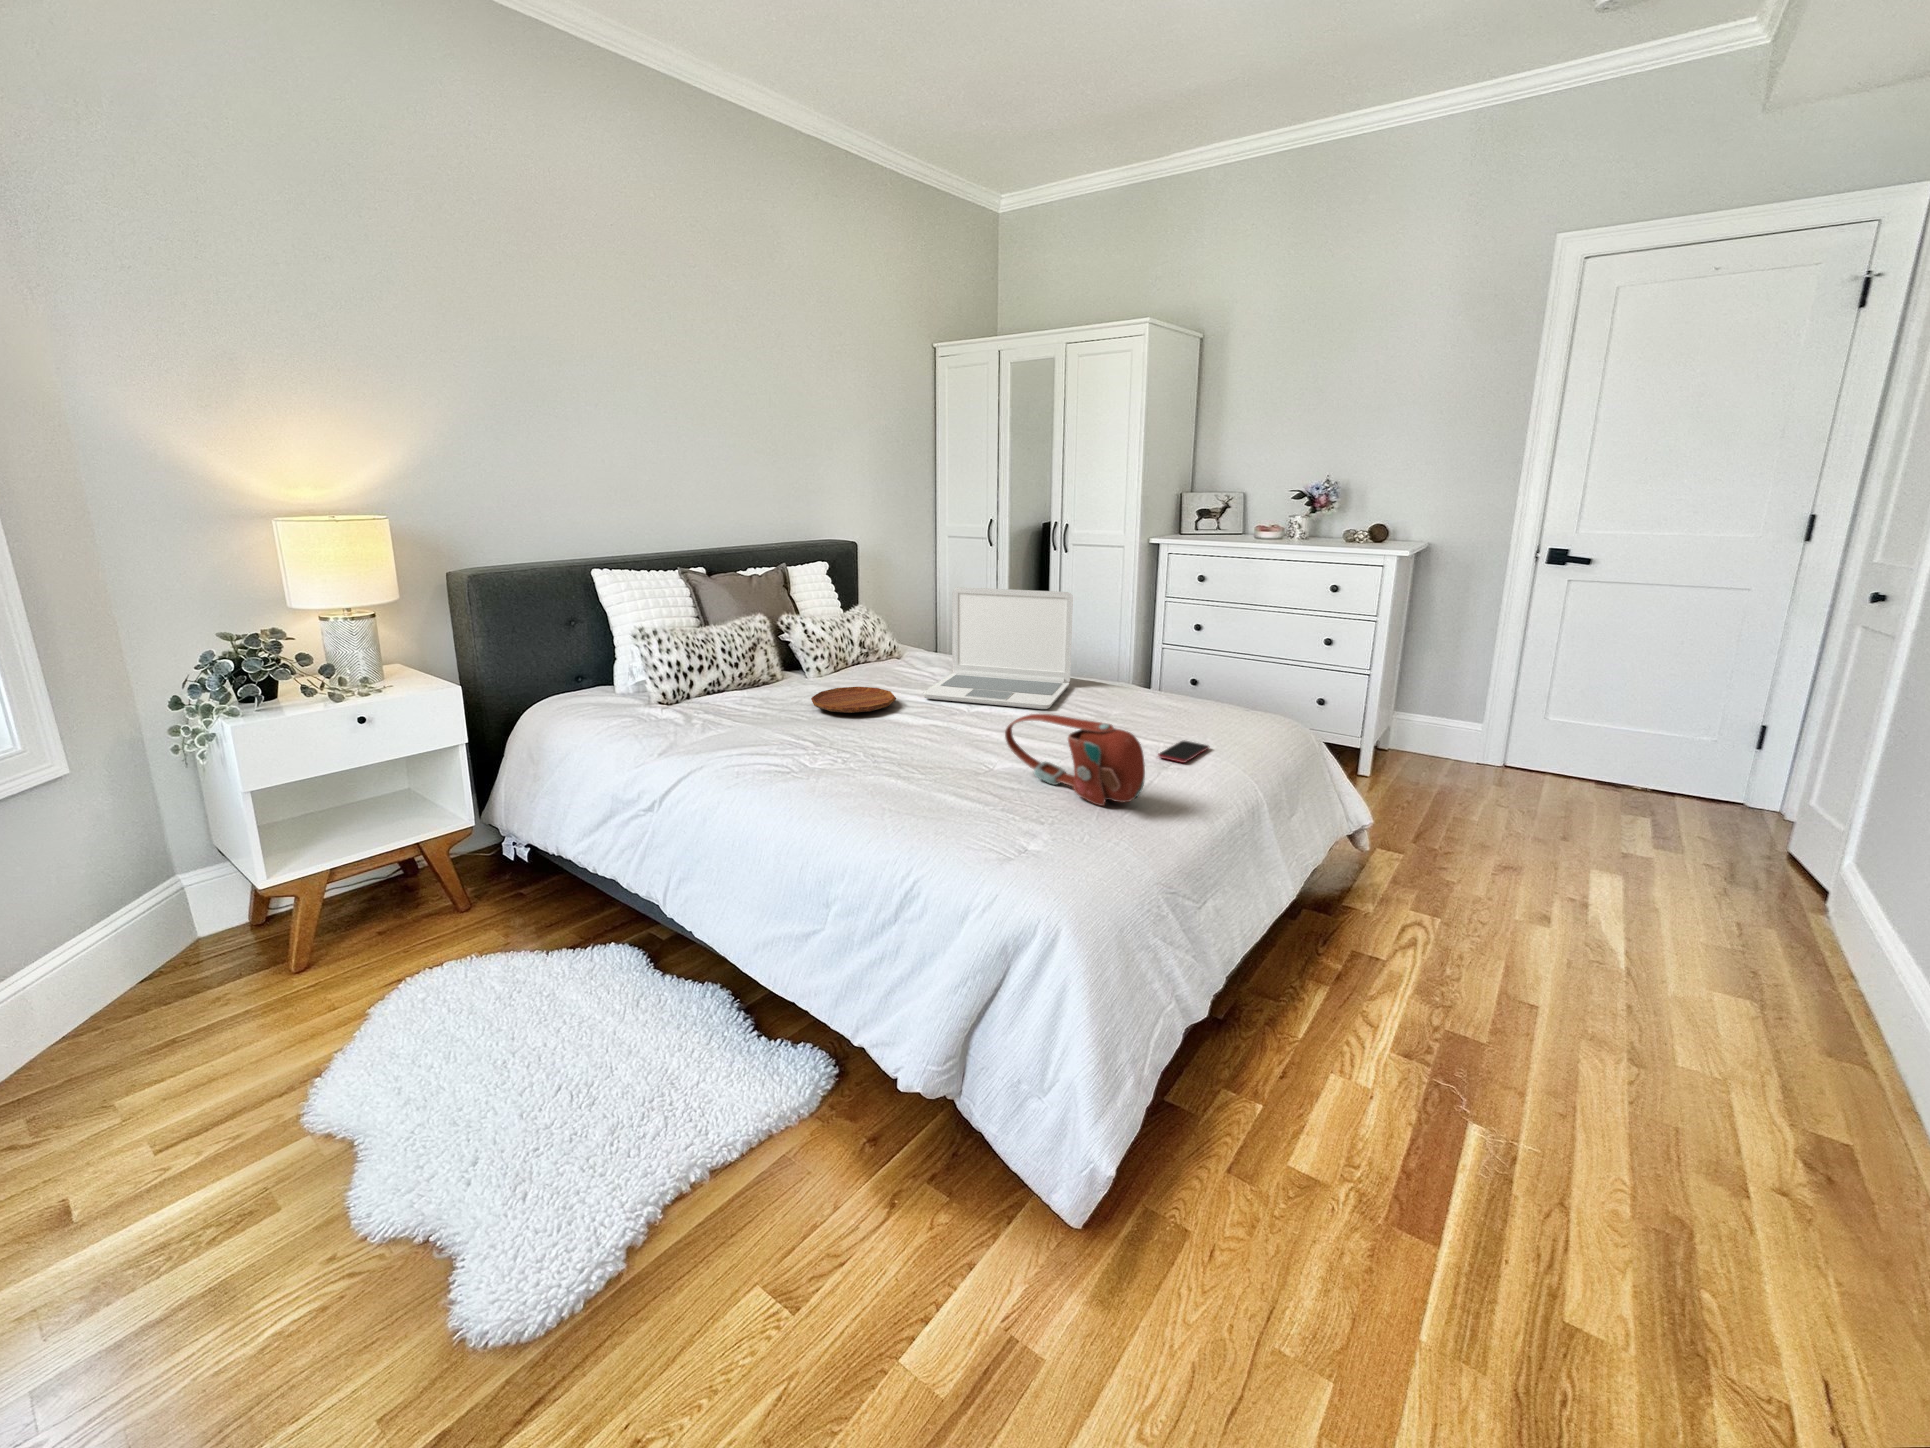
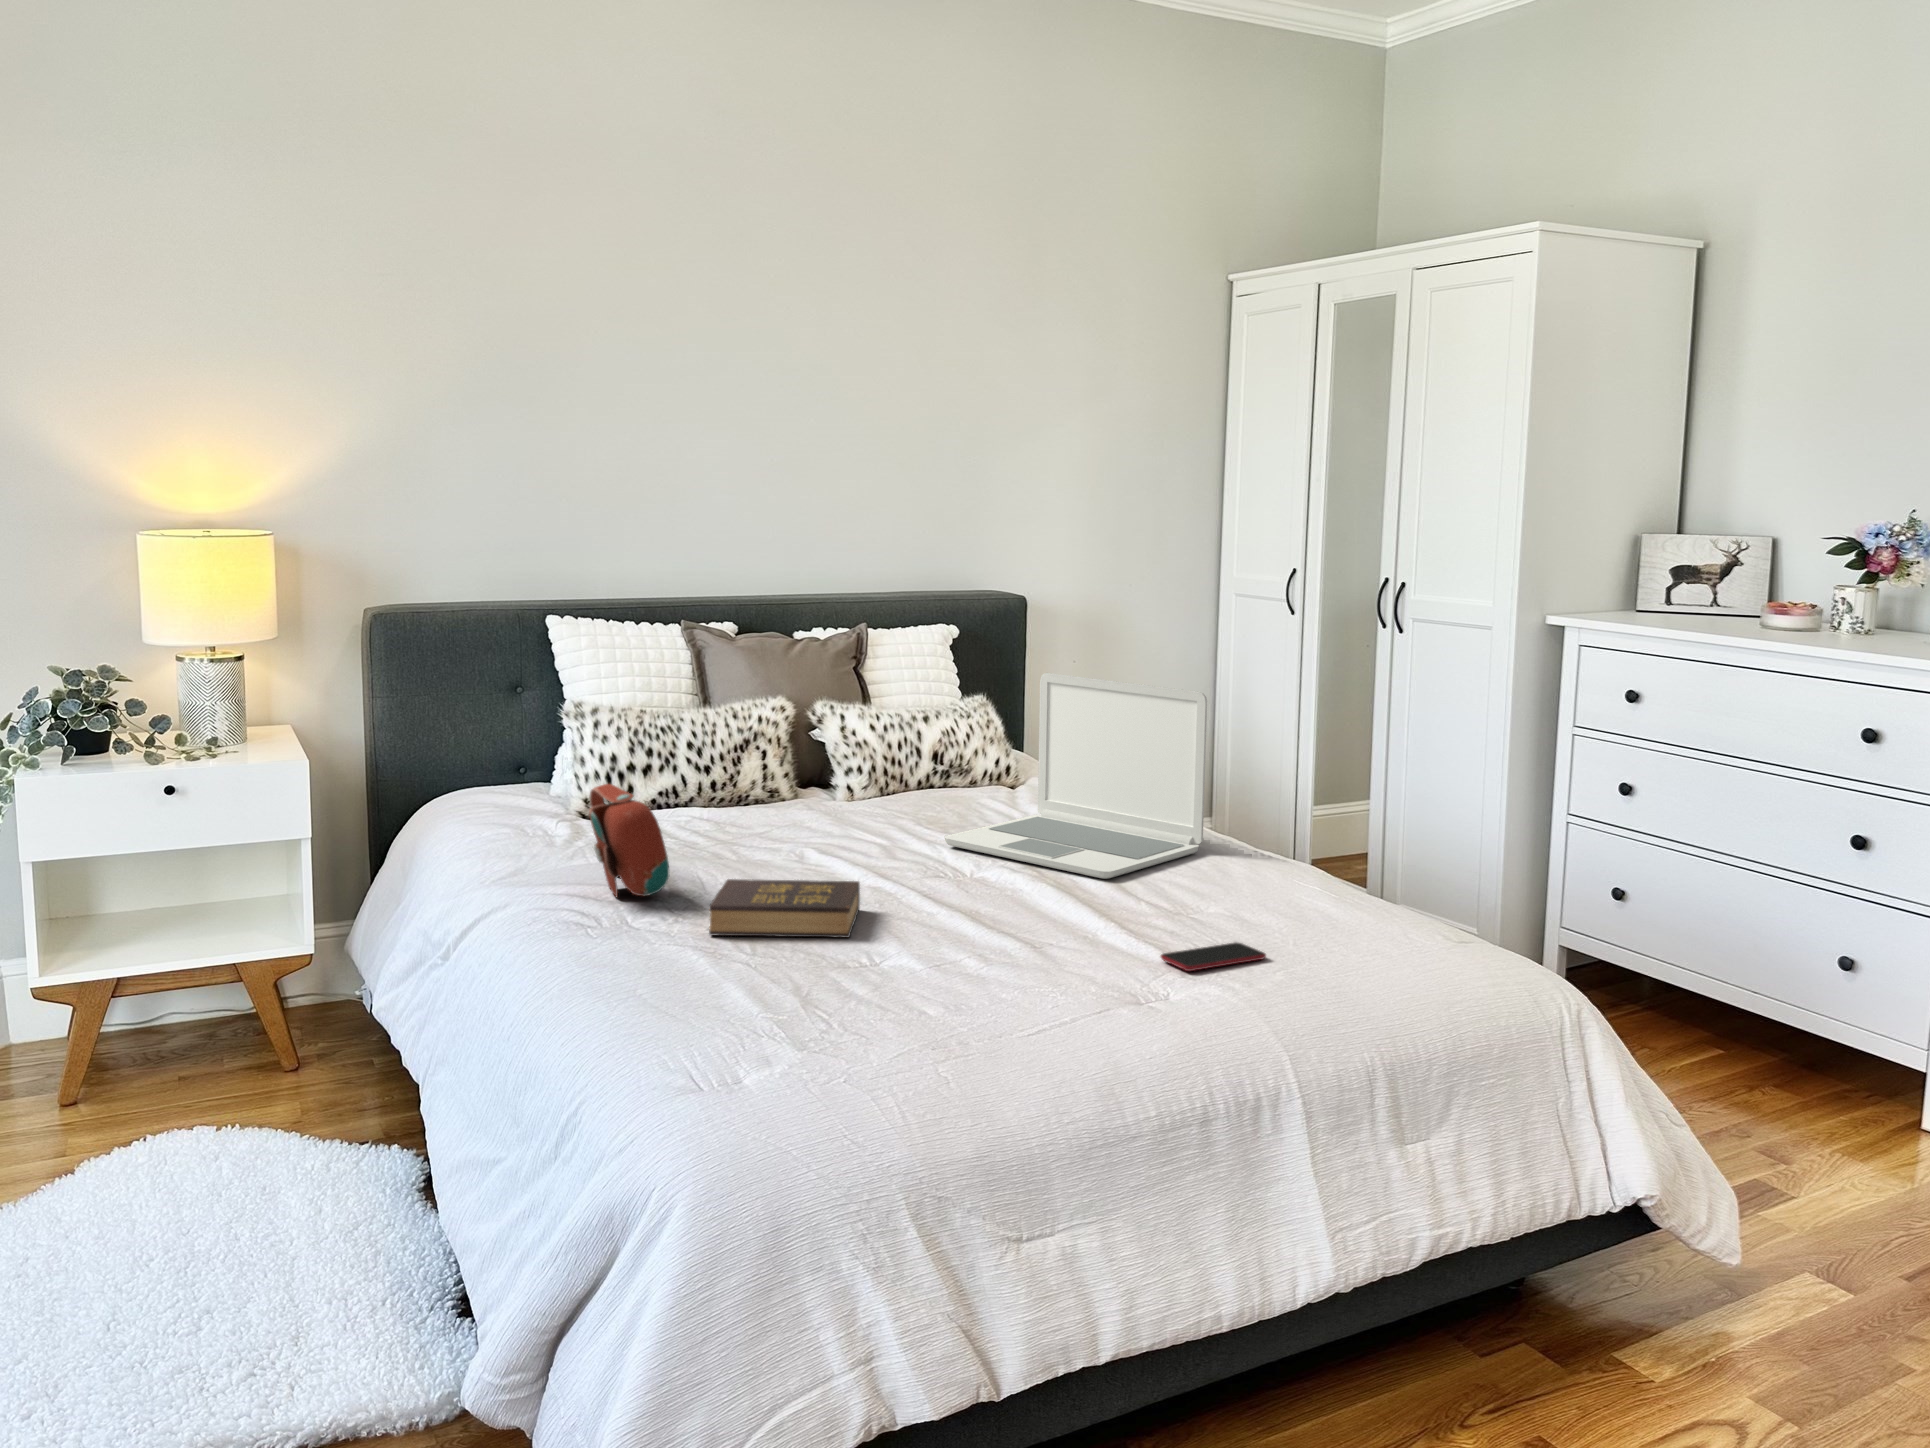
tray: present [811,687,896,713] -> none [762,816,897,852]
handbag: present [1005,714,1145,806] -> present [589,784,669,897]
hardback book: none [853,730,960,780] -> present [709,879,860,938]

